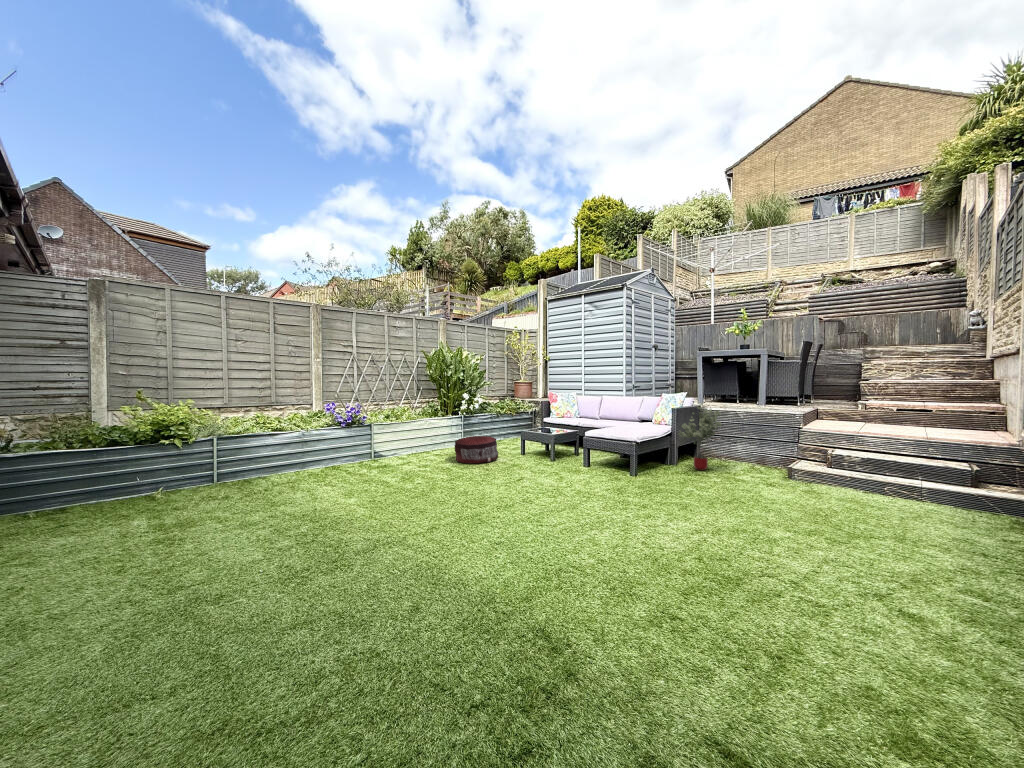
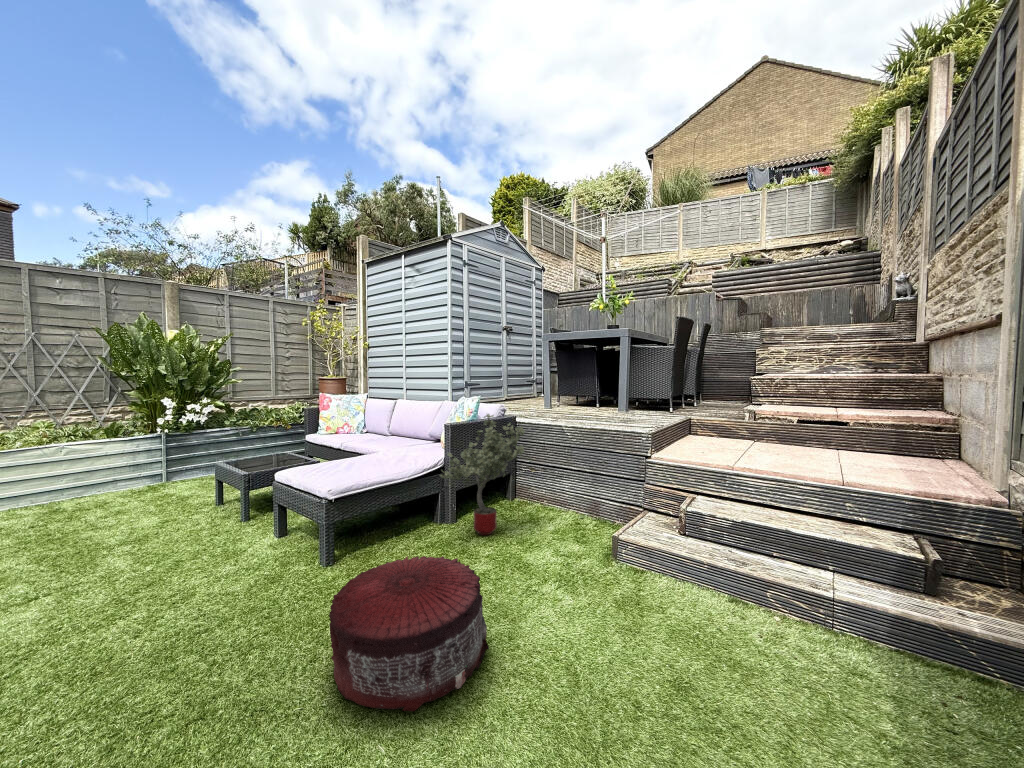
pouf: present [455,436,498,463] -> present [329,556,489,711]

